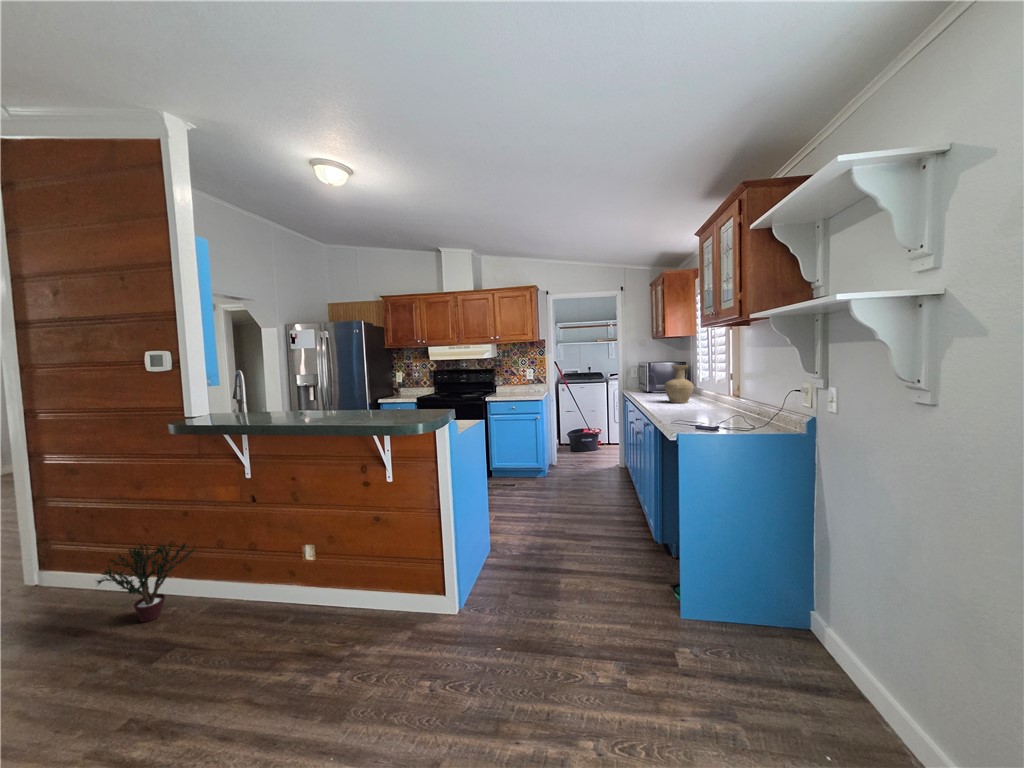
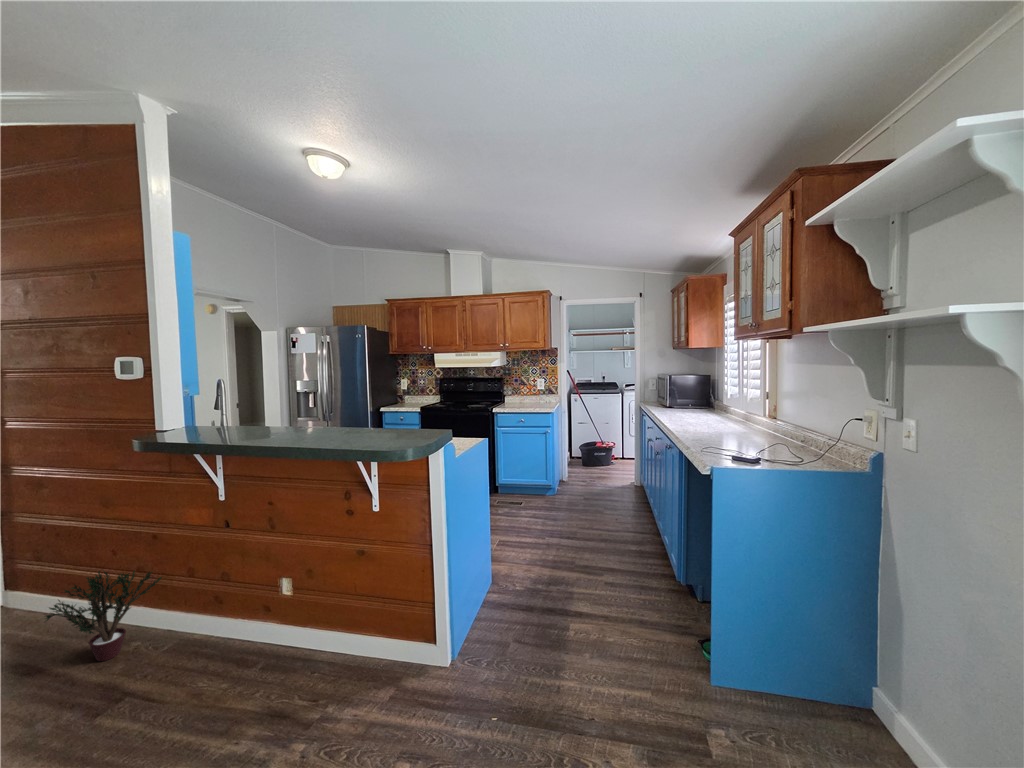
vase: present [665,365,694,403] -> none [689,380,723,422]

